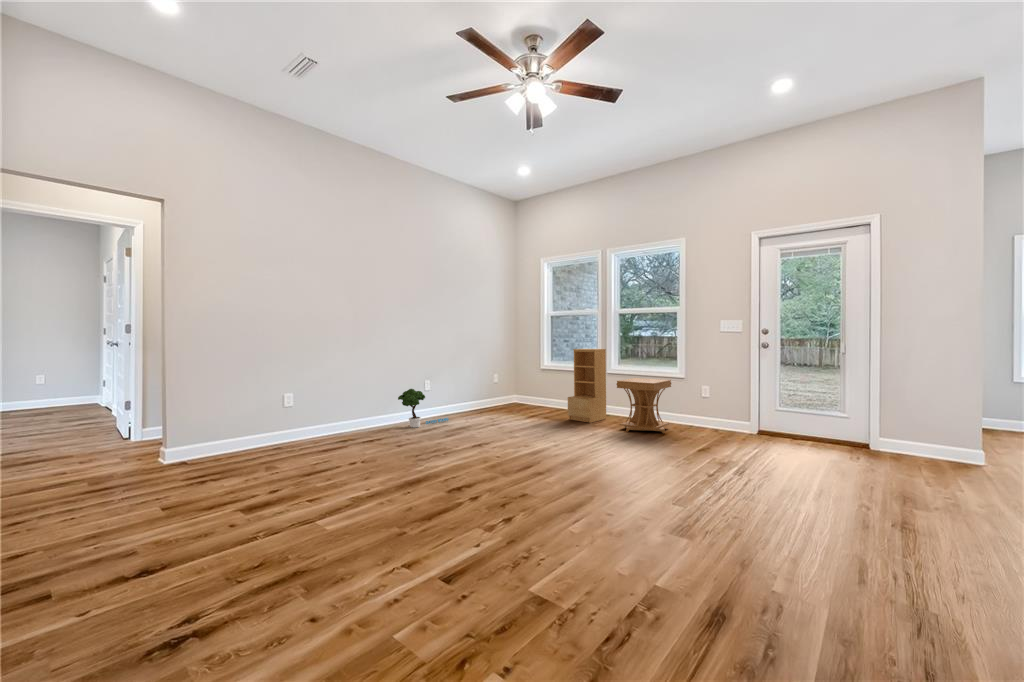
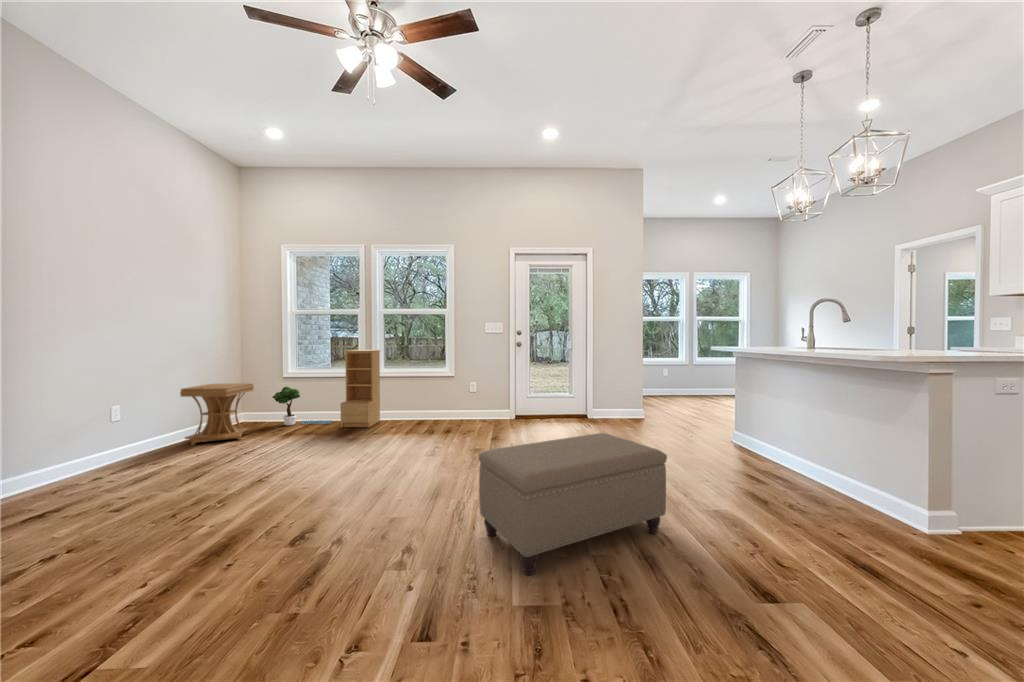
side table: present [616,378,671,433] -> present [180,383,254,445]
potted tree: present [398,389,449,428] -> present [273,387,331,425]
ottoman: none [559,448,794,605] -> present [479,433,667,575]

